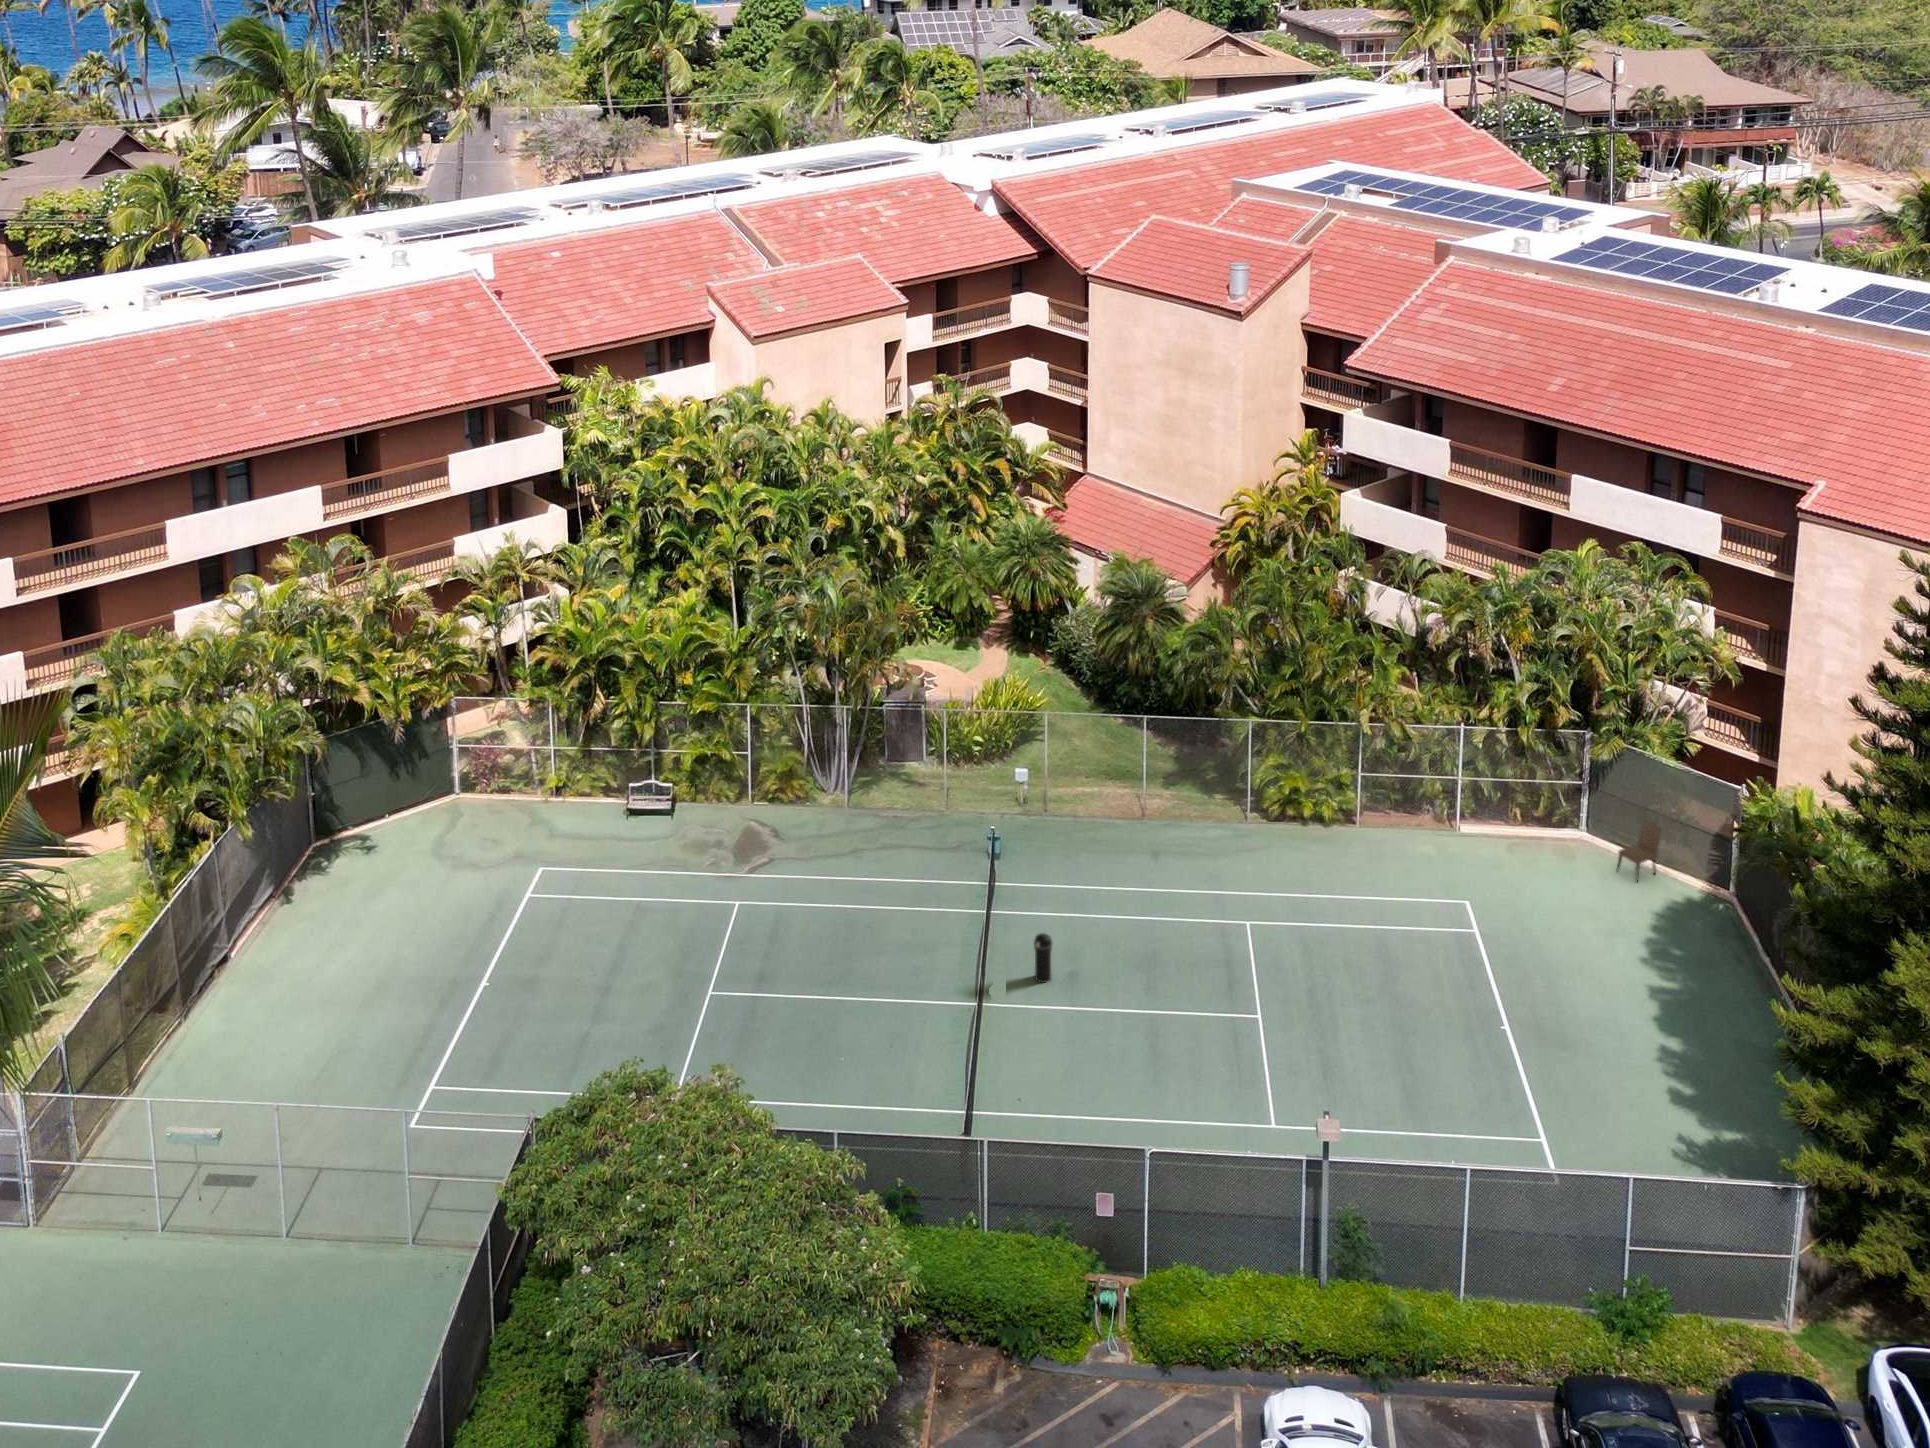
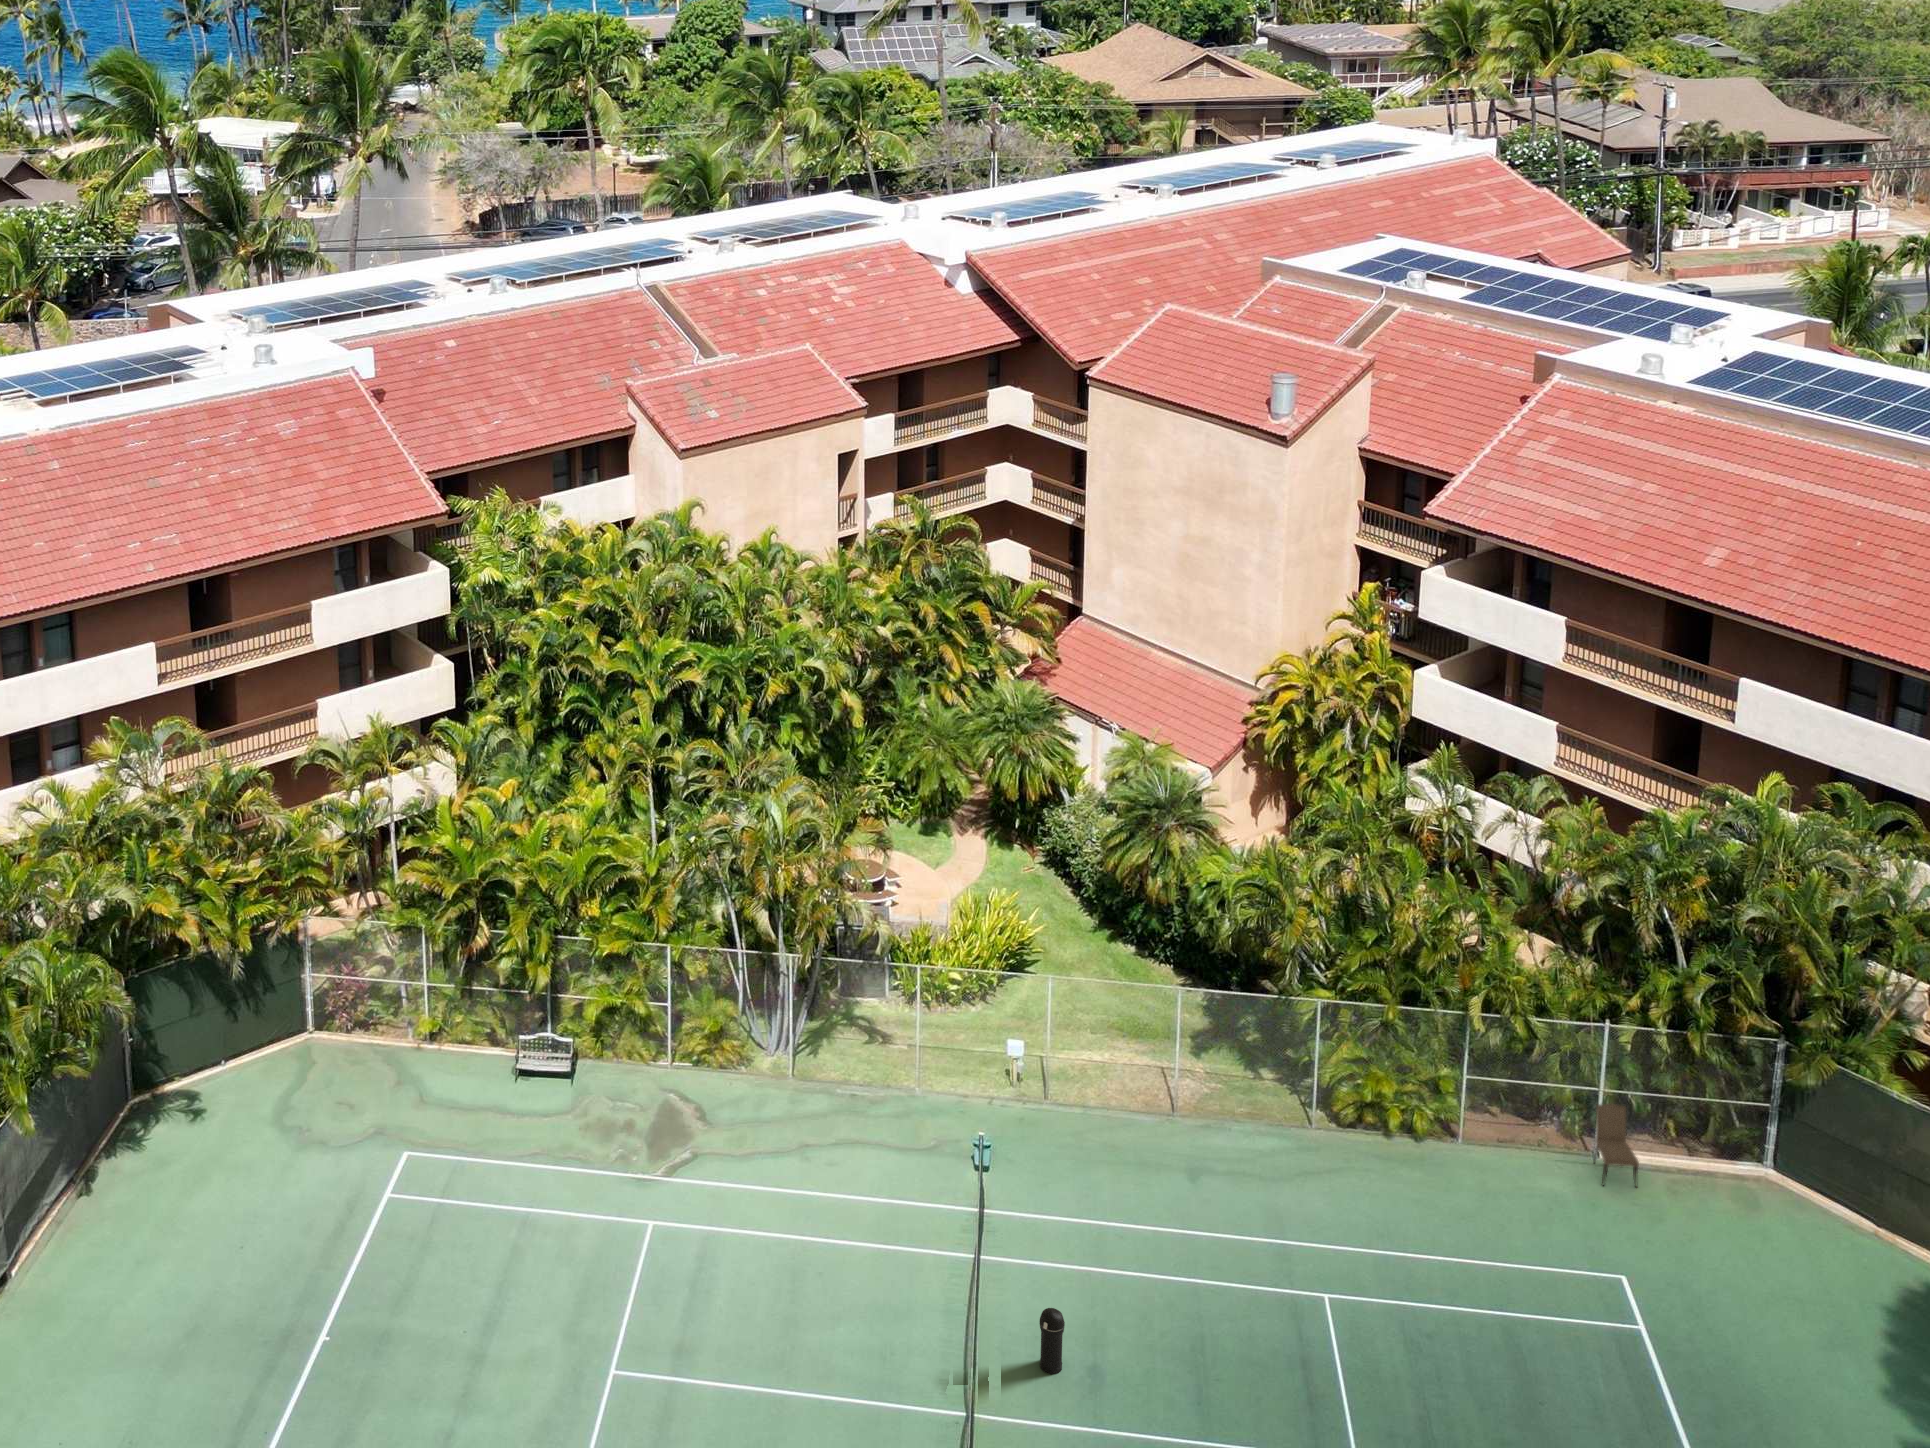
chair: present [1617,820,1662,881] -> present [1593,1103,1639,1186]

